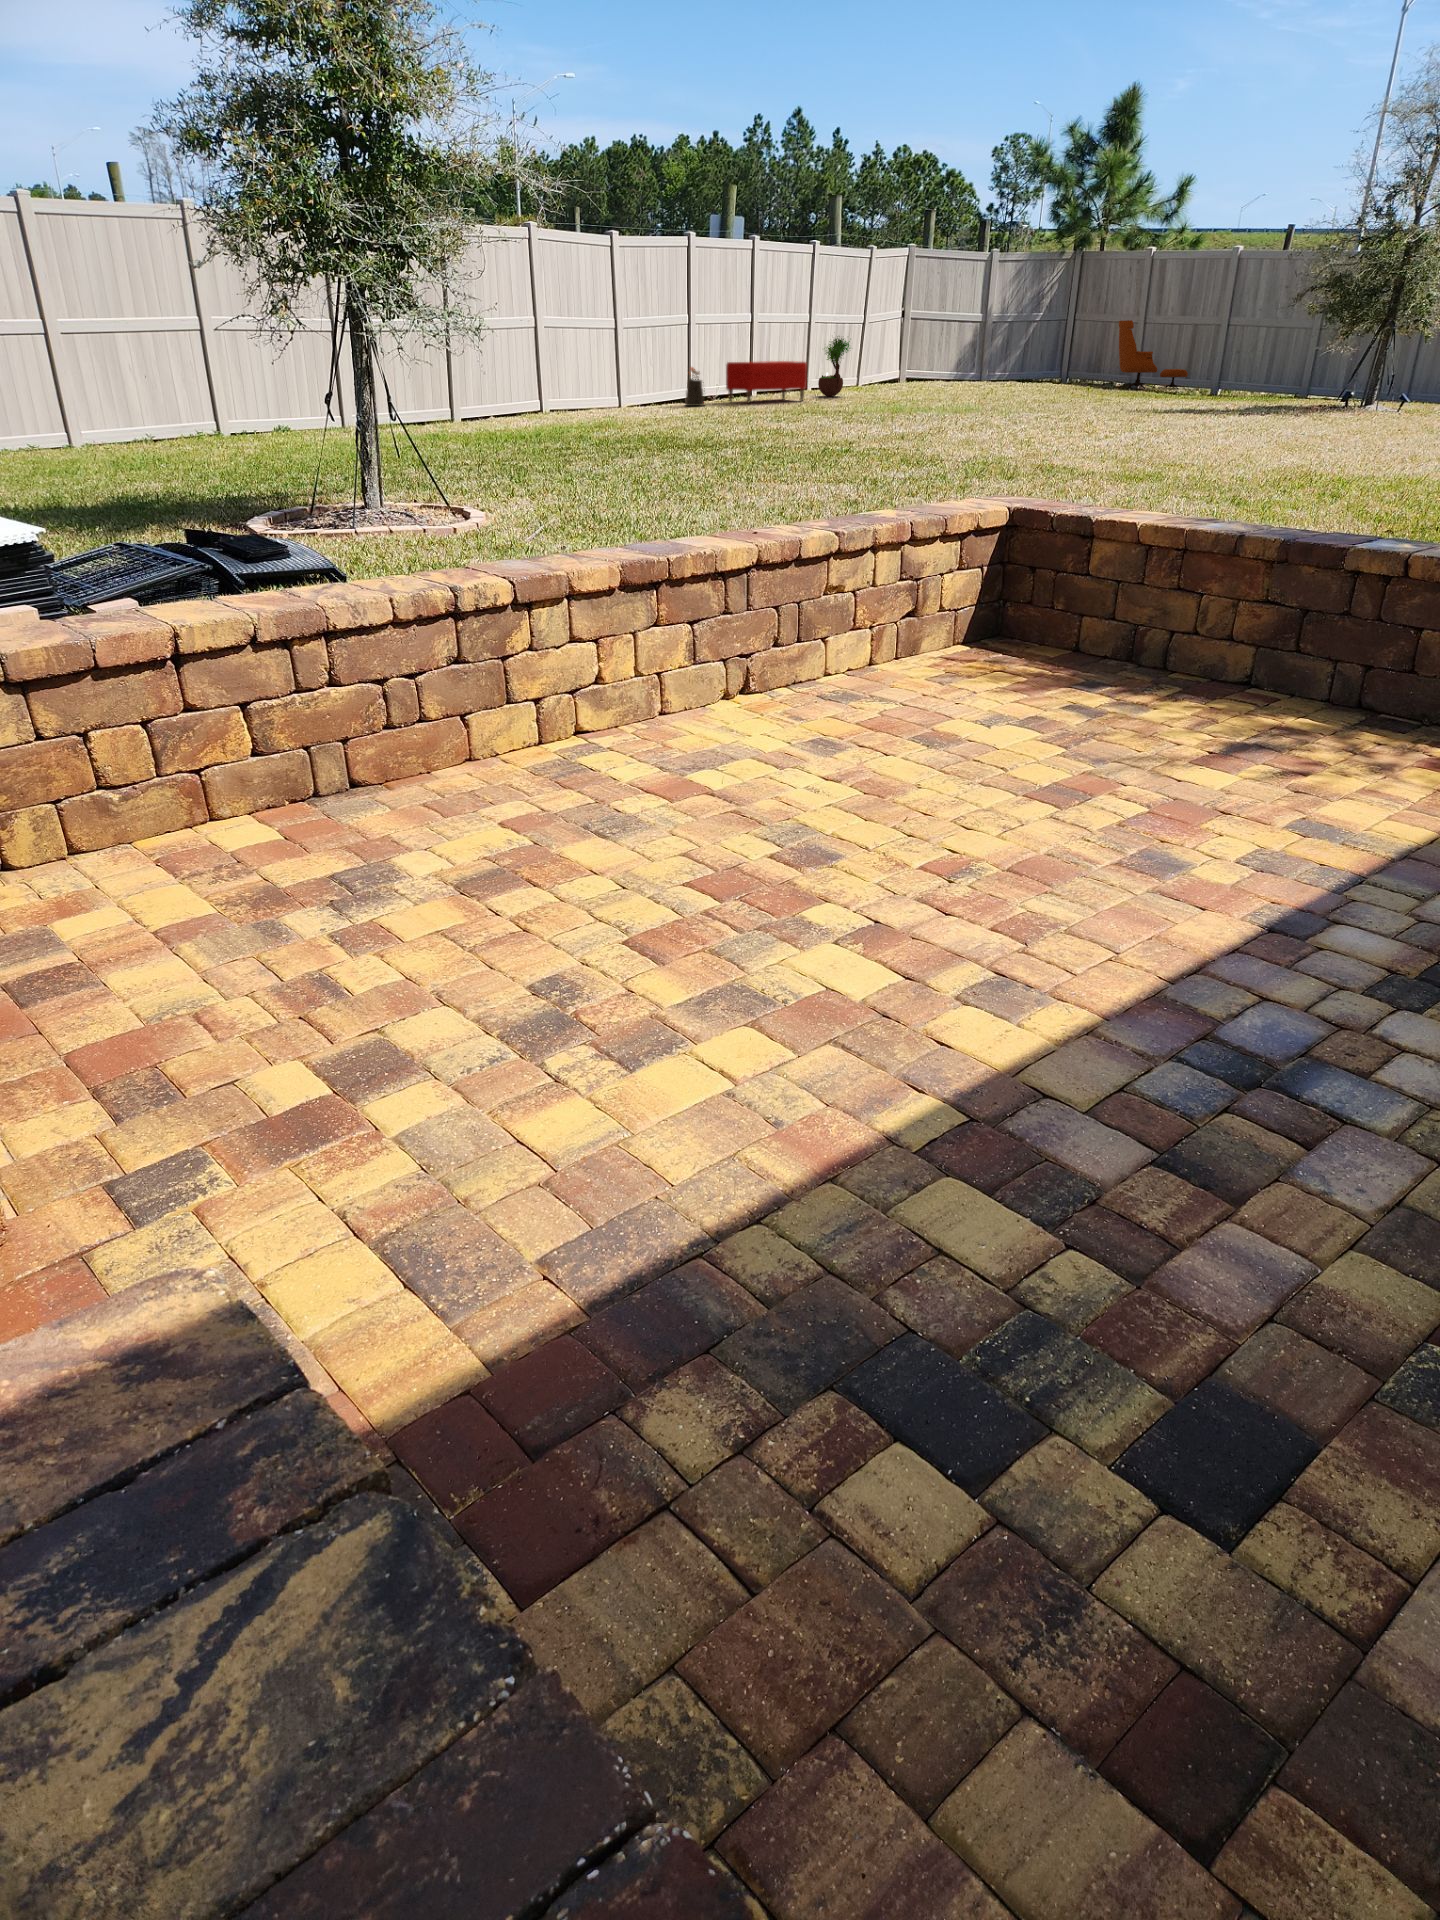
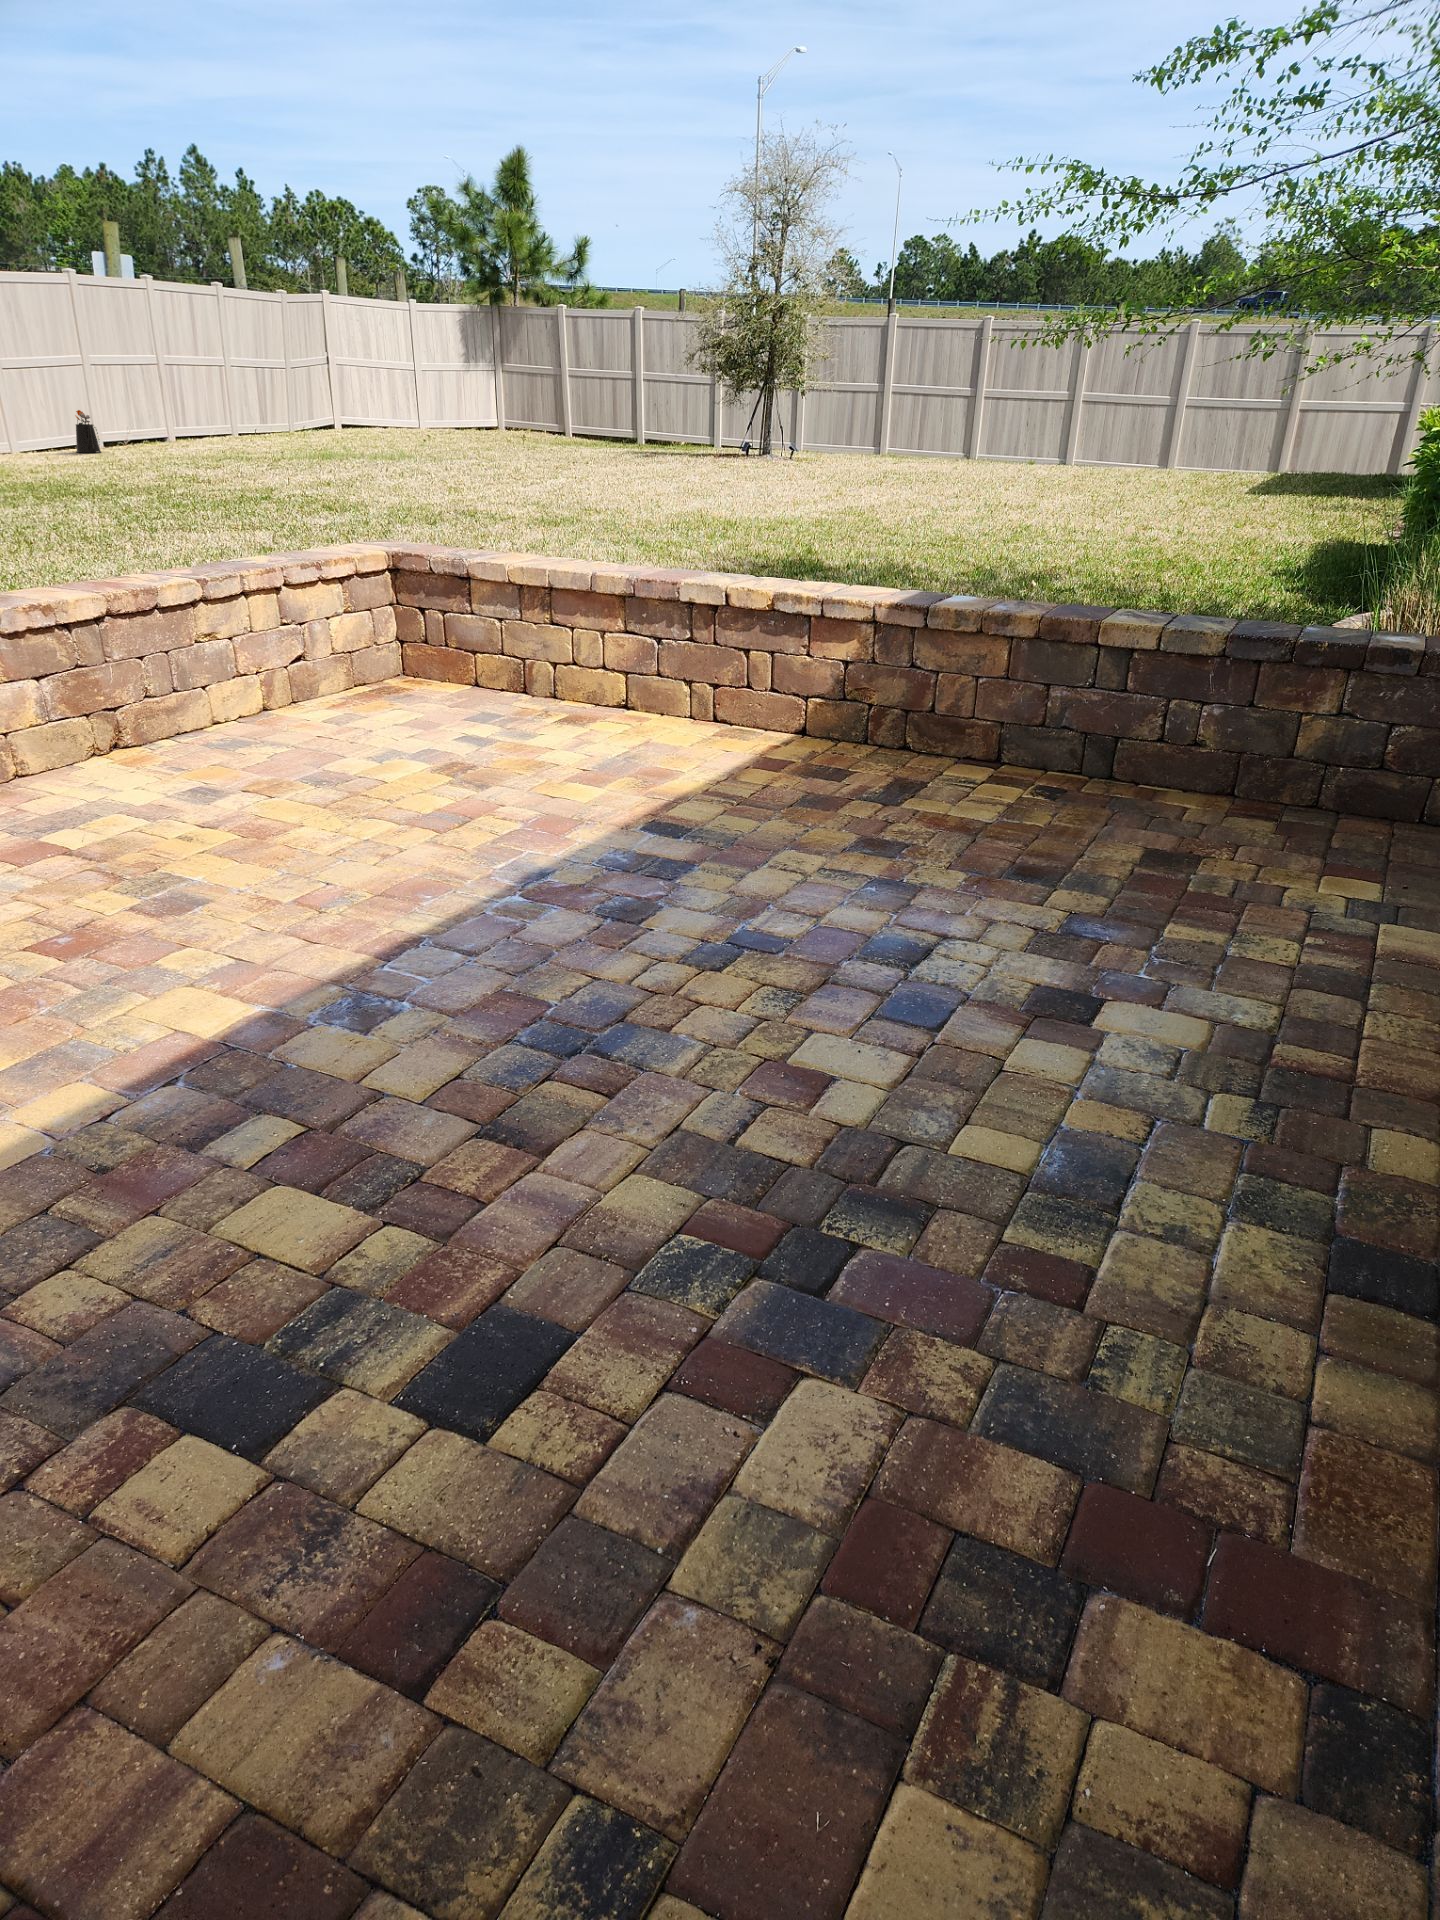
lounge chair: present [1119,320,1188,389] -> none [539,372,612,438]
potted tree: present [818,336,850,397] -> none [232,376,266,443]
bench: present [726,361,807,403] -> none [121,406,219,450]

